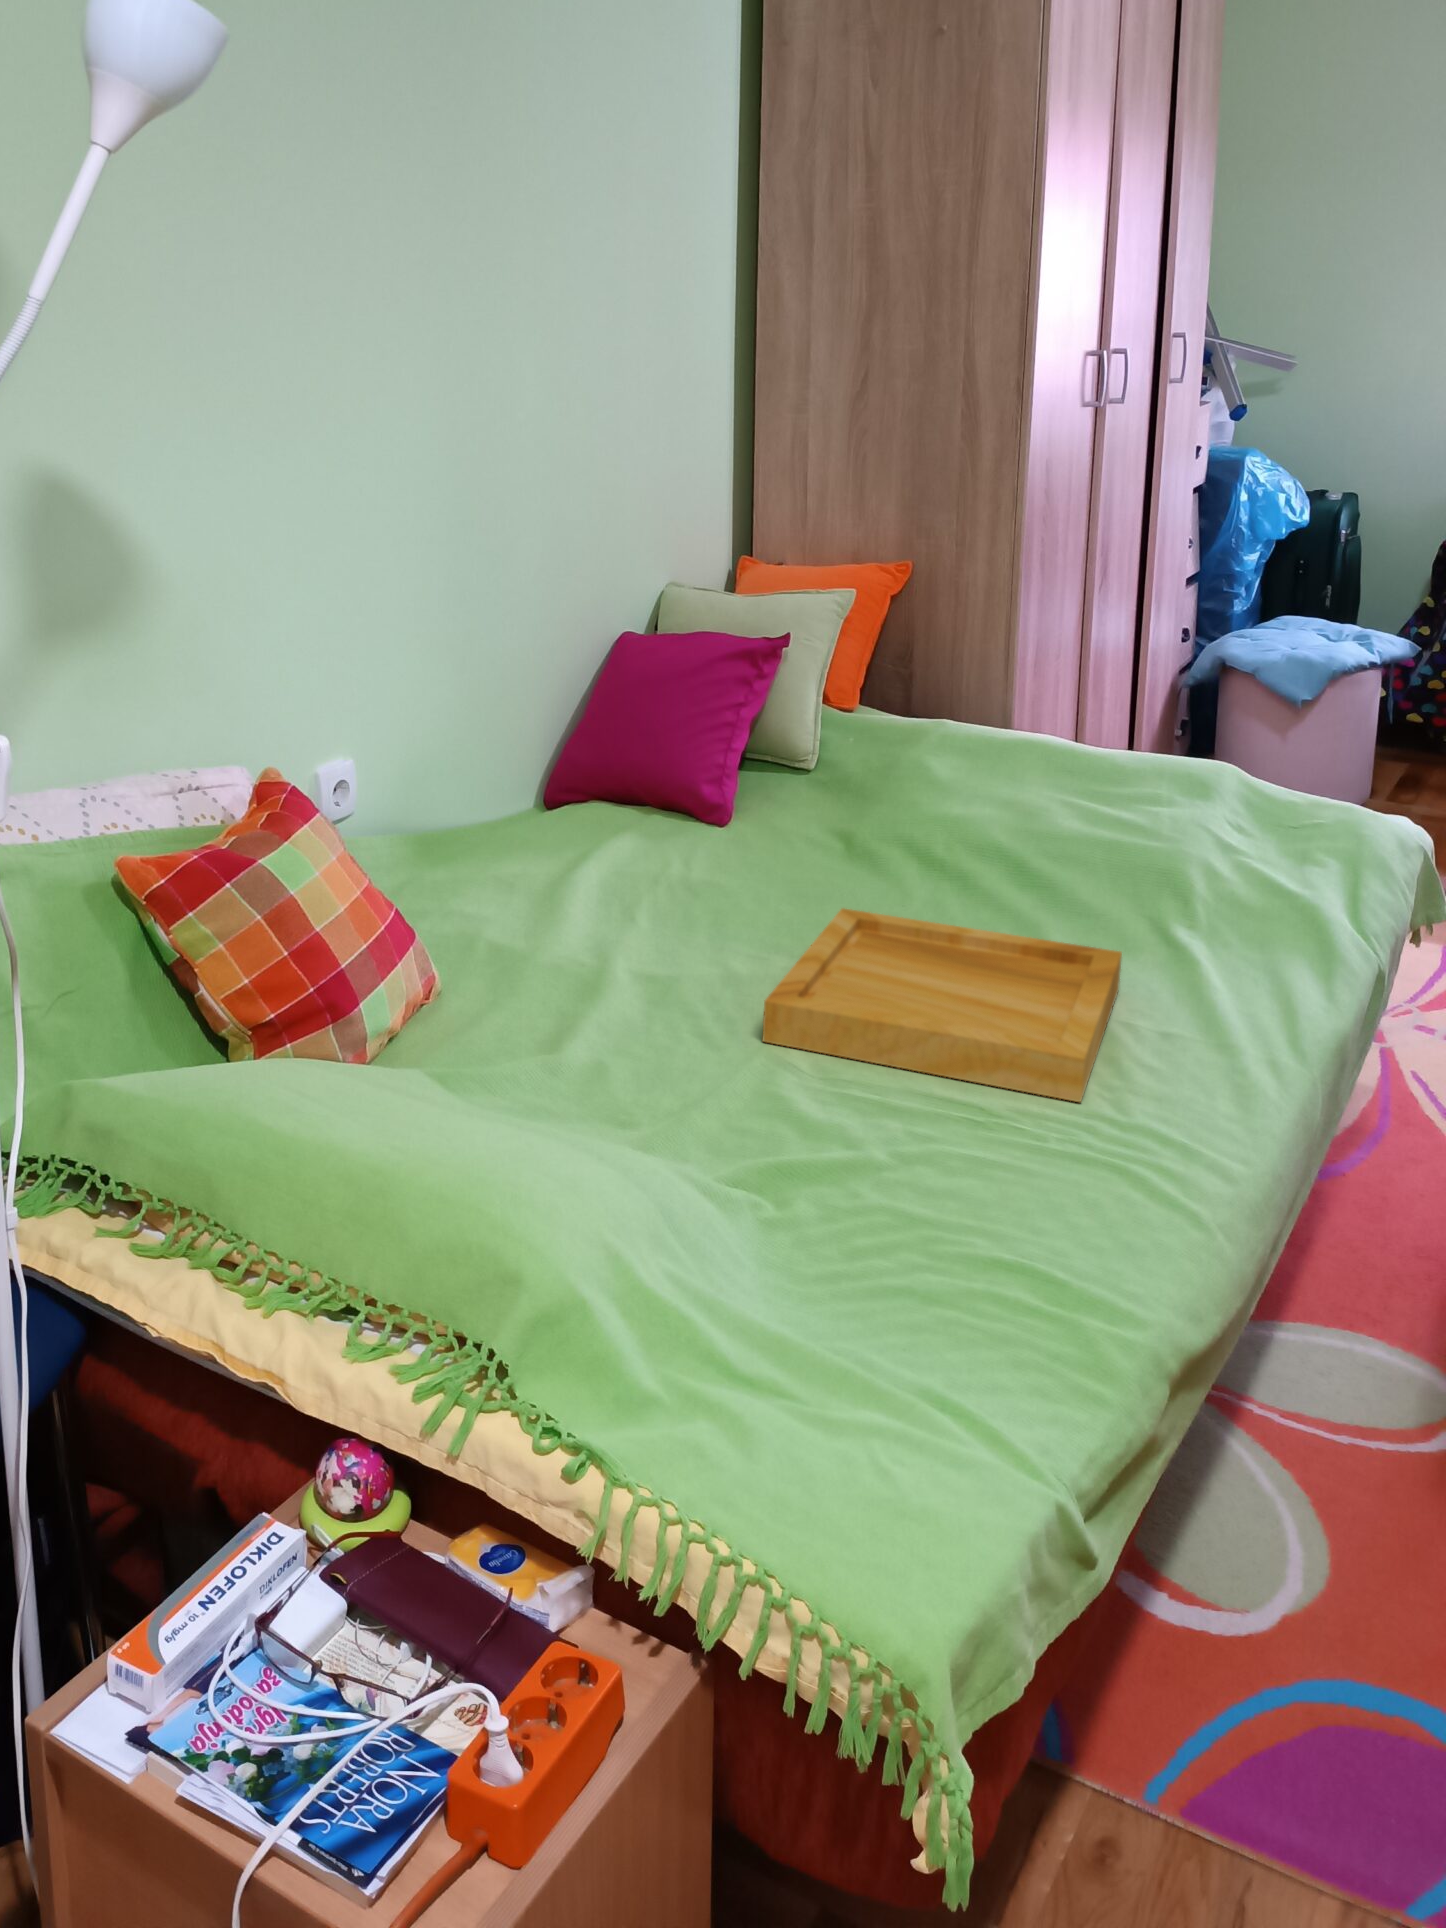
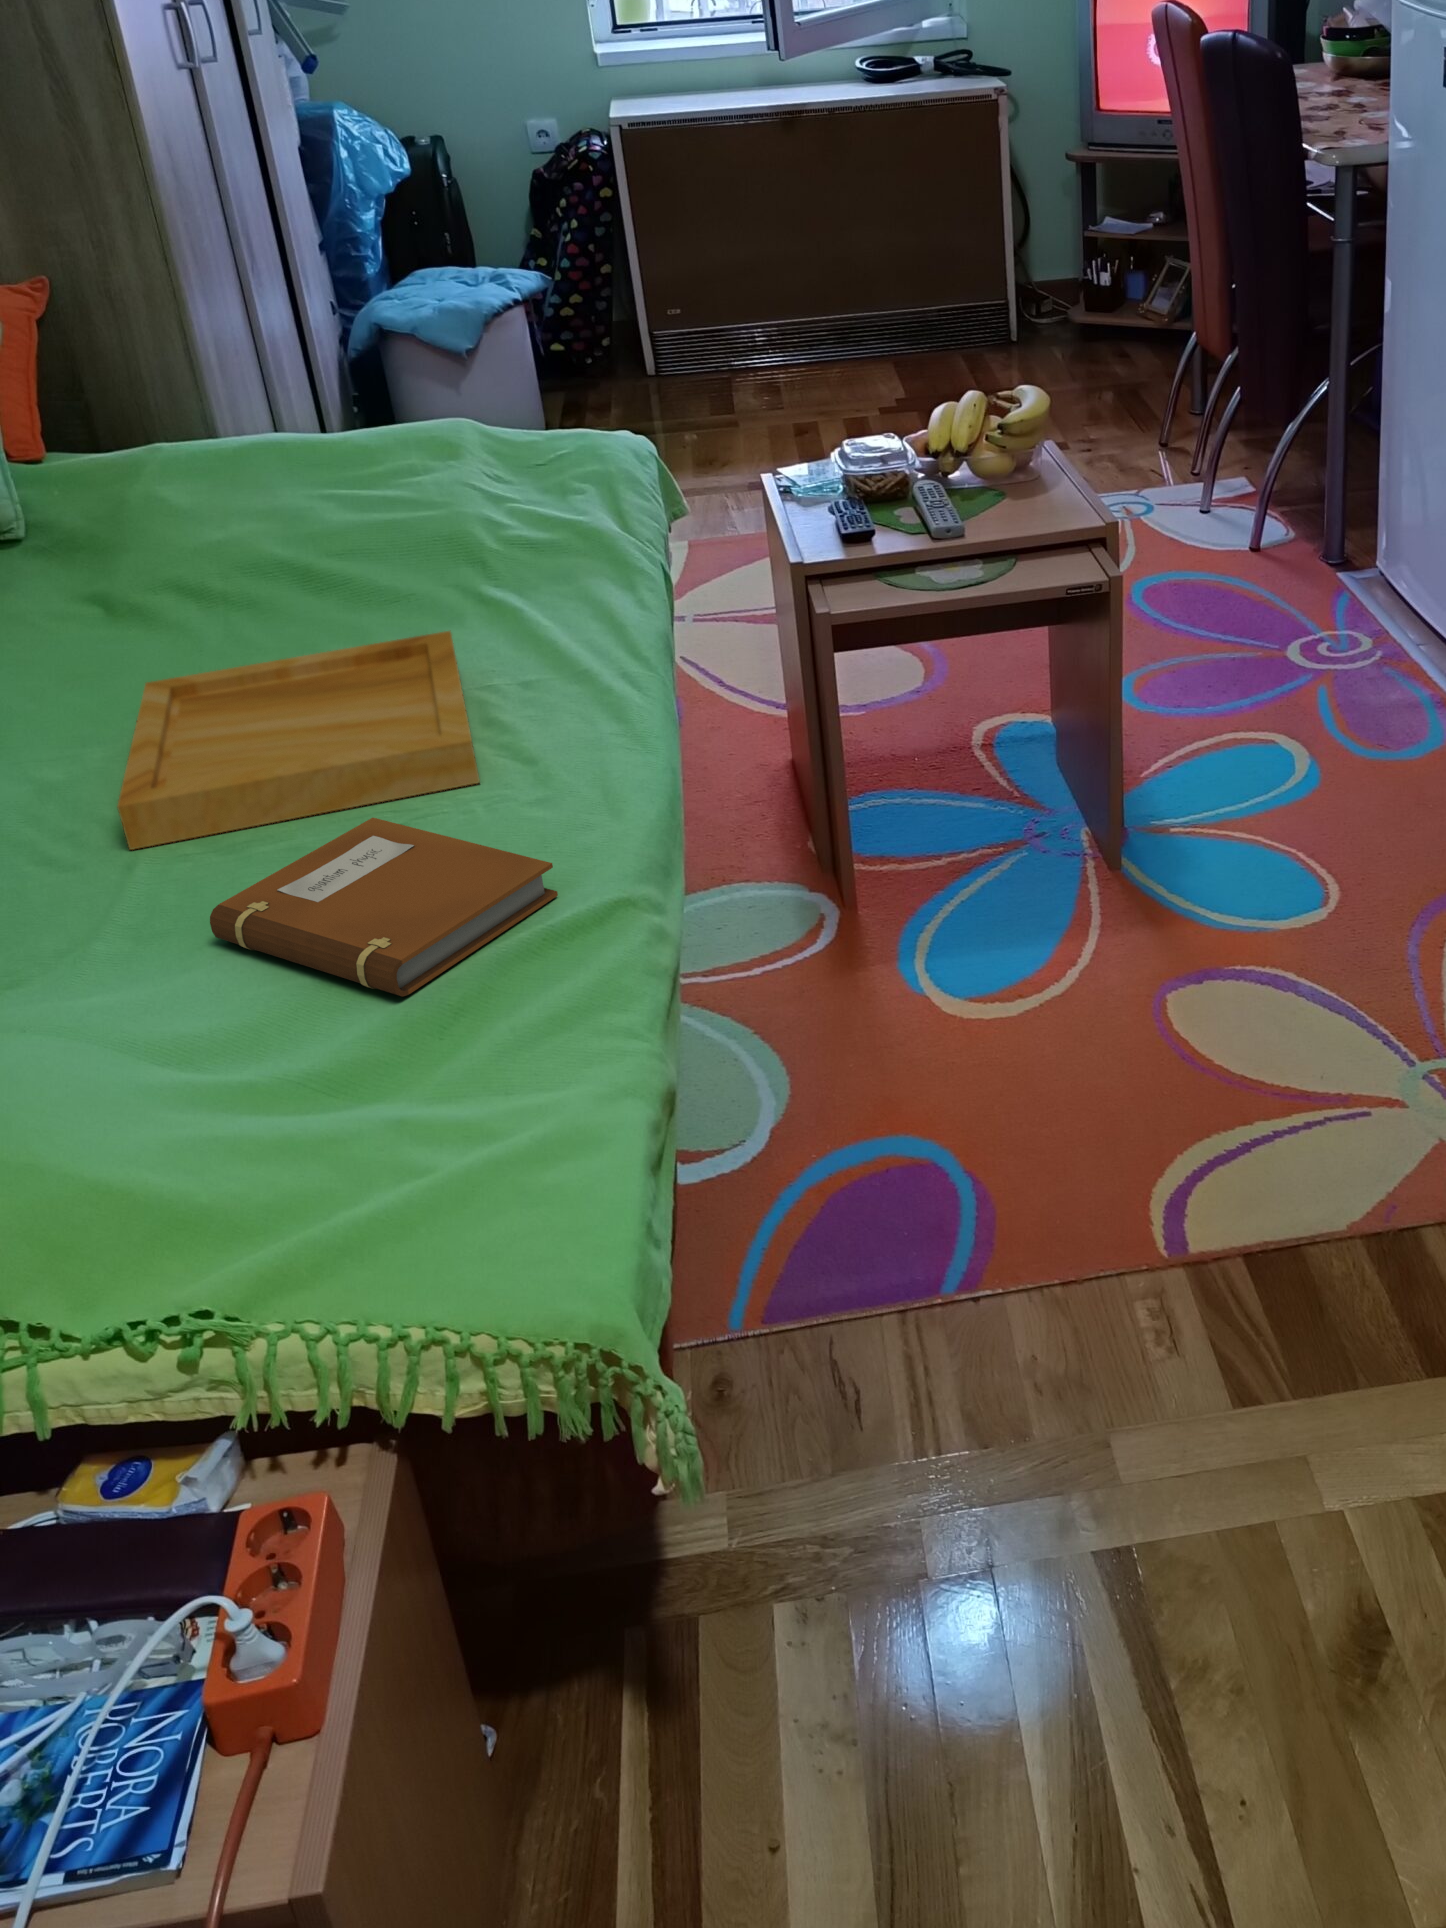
notebook: none [783,1093,1099,1265] -> present [210,818,558,997]

